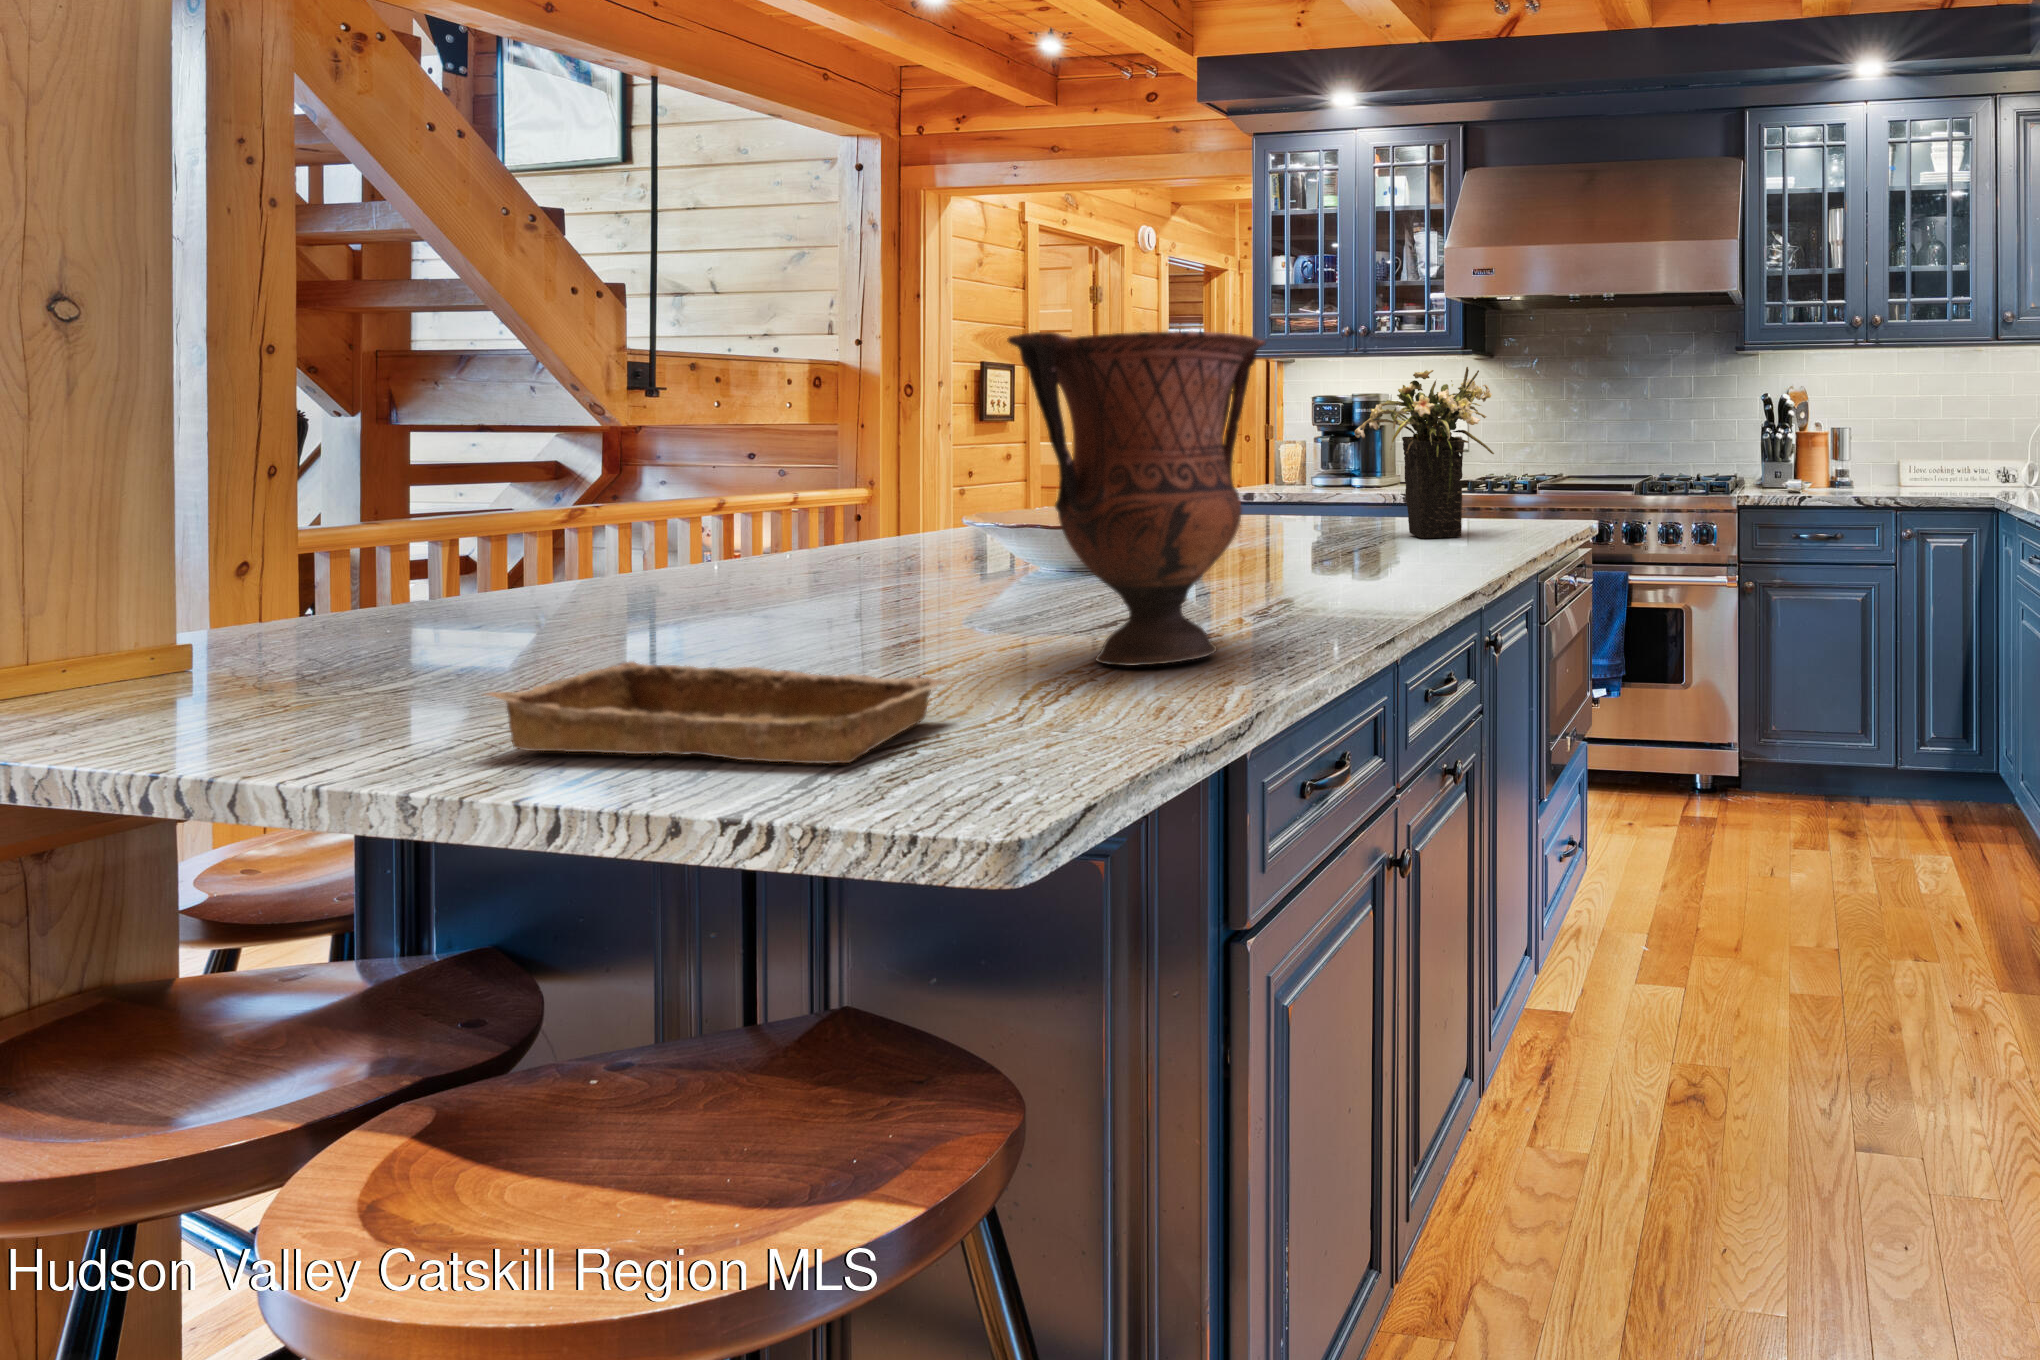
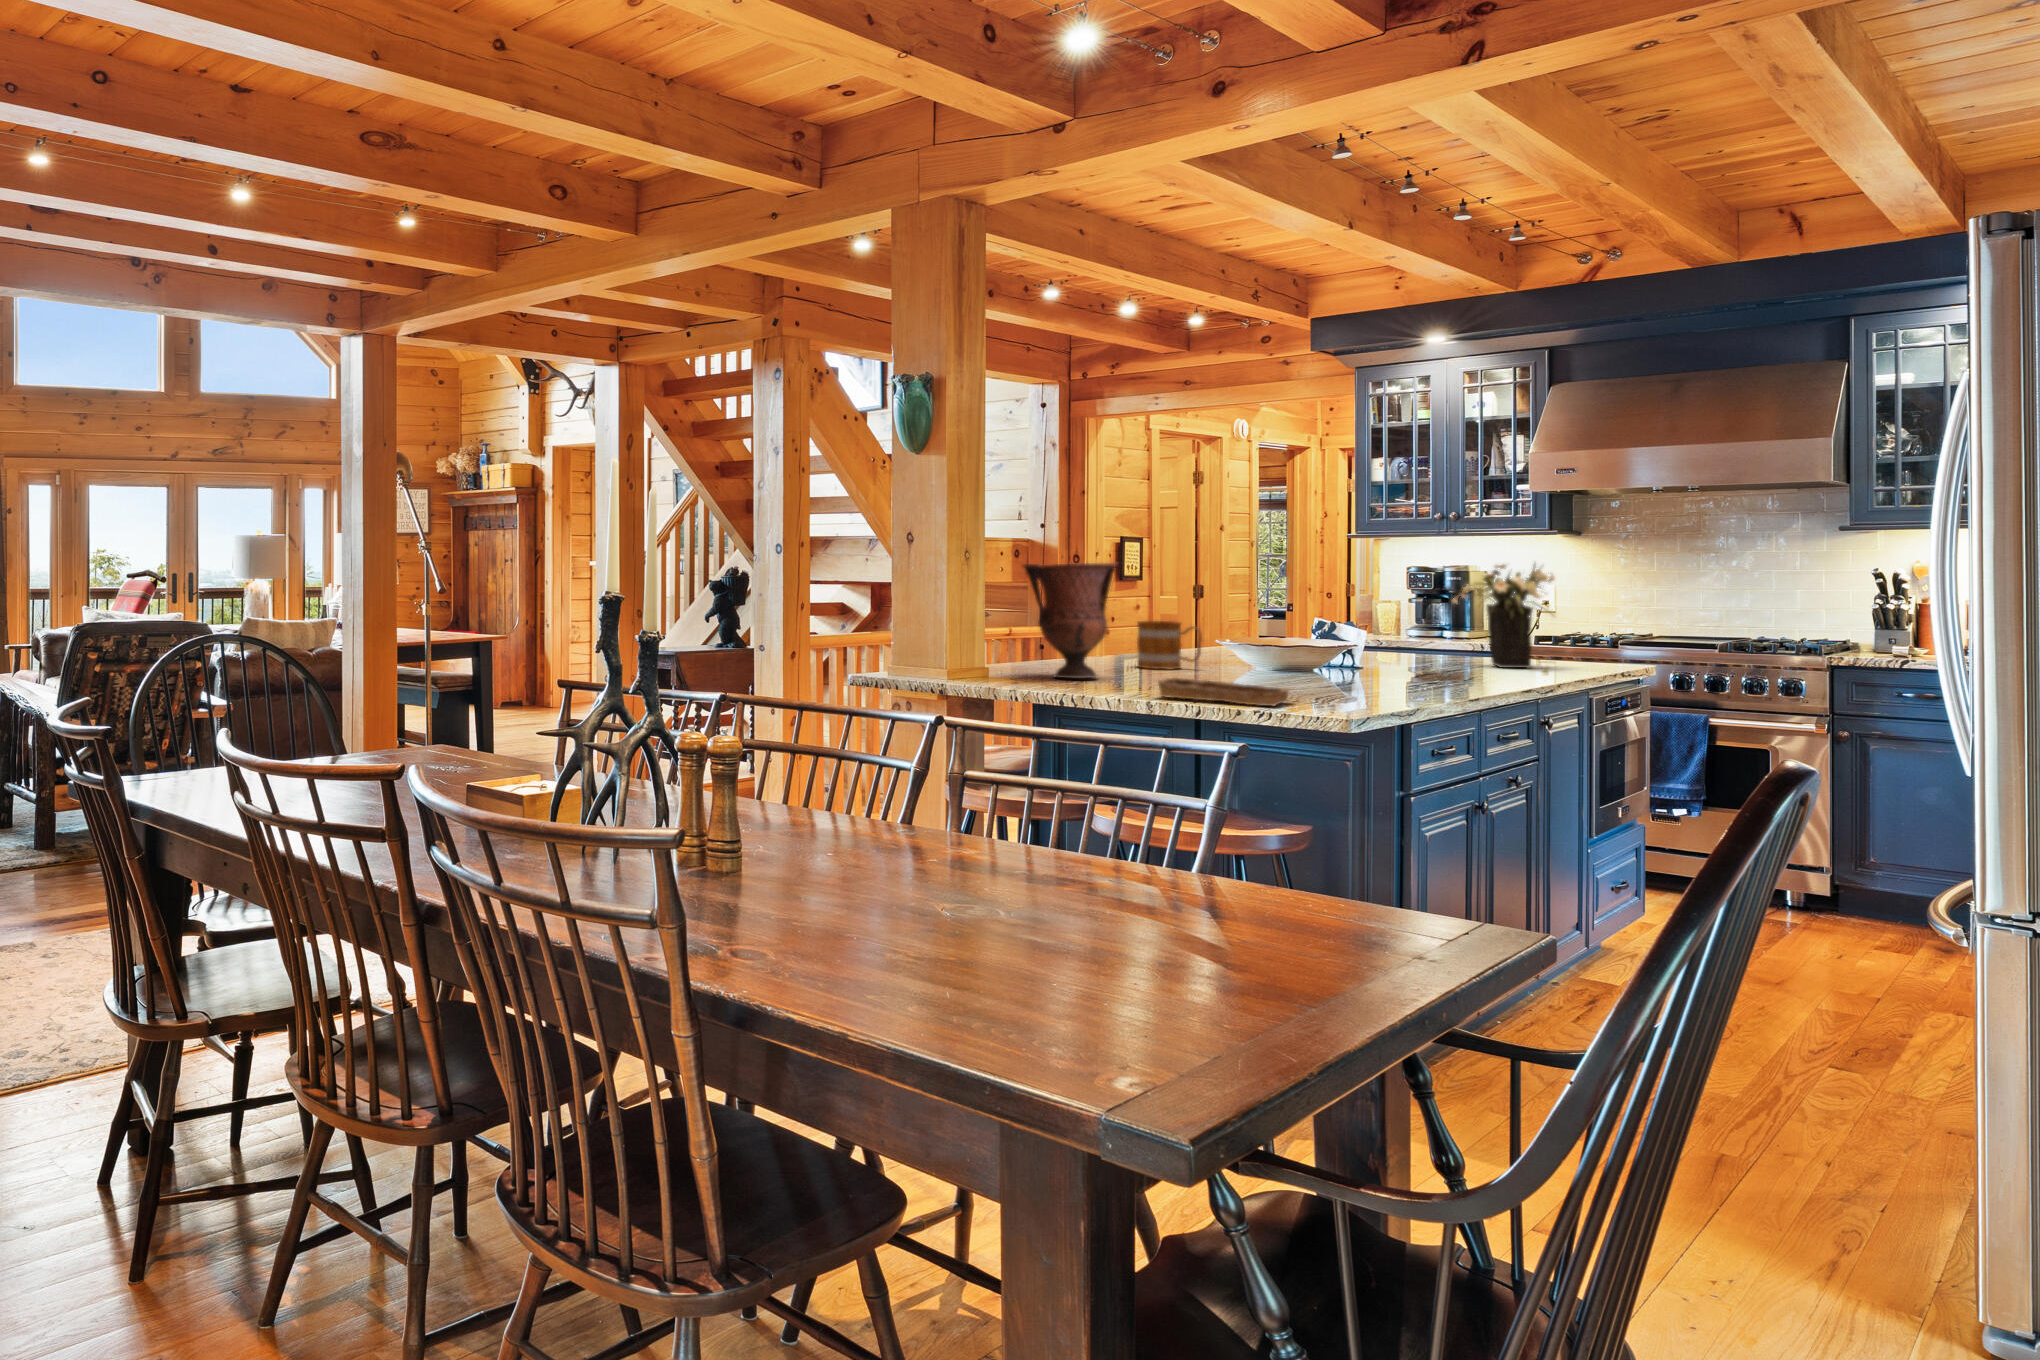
vase: present [1008,331,1266,666] -> present [1023,563,1117,678]
mug: none [764,483,904,593] -> present [1137,621,1202,670]

